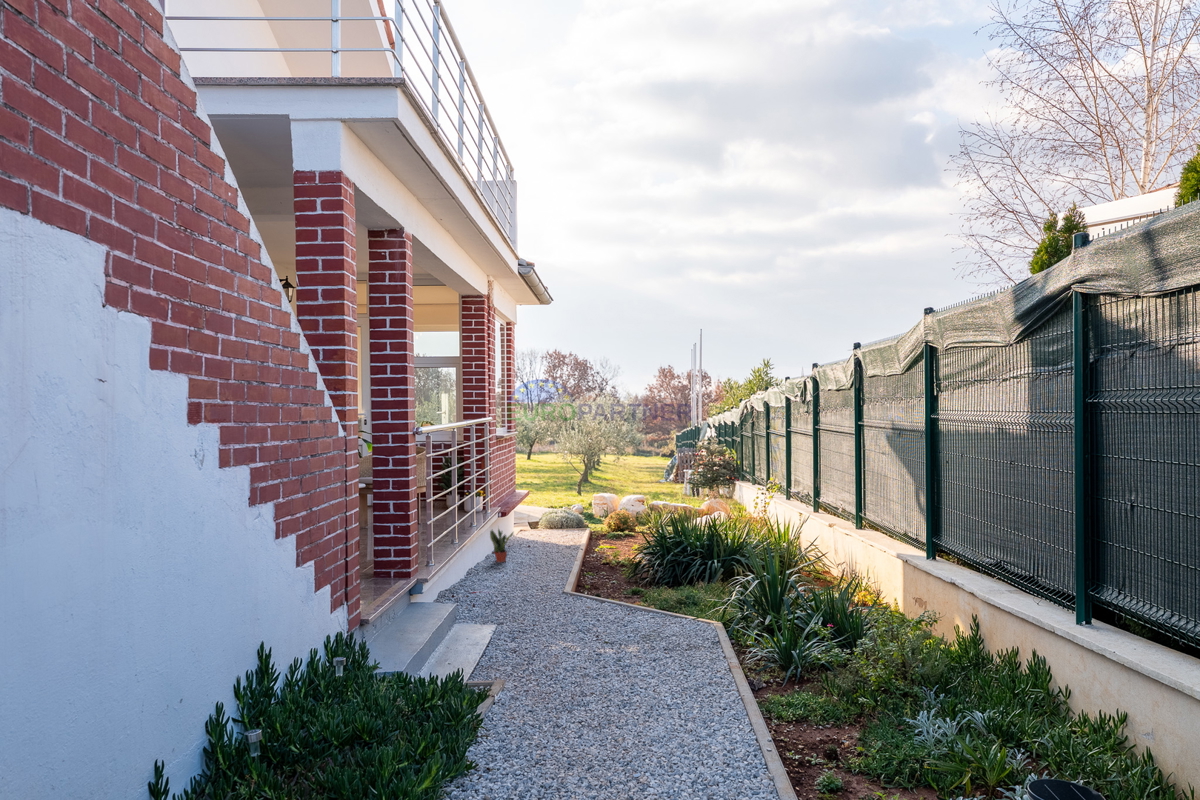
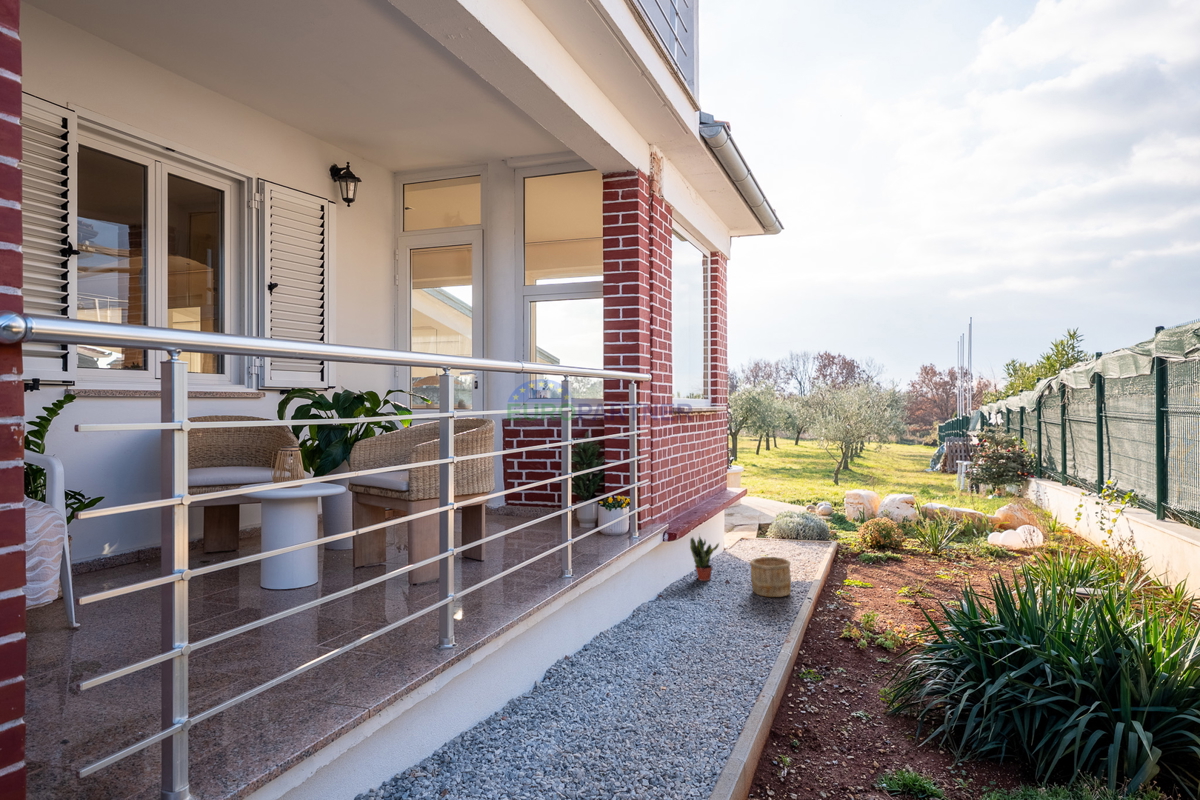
wooden bucket: none [537,539,566,565] -> present [749,557,791,597]

